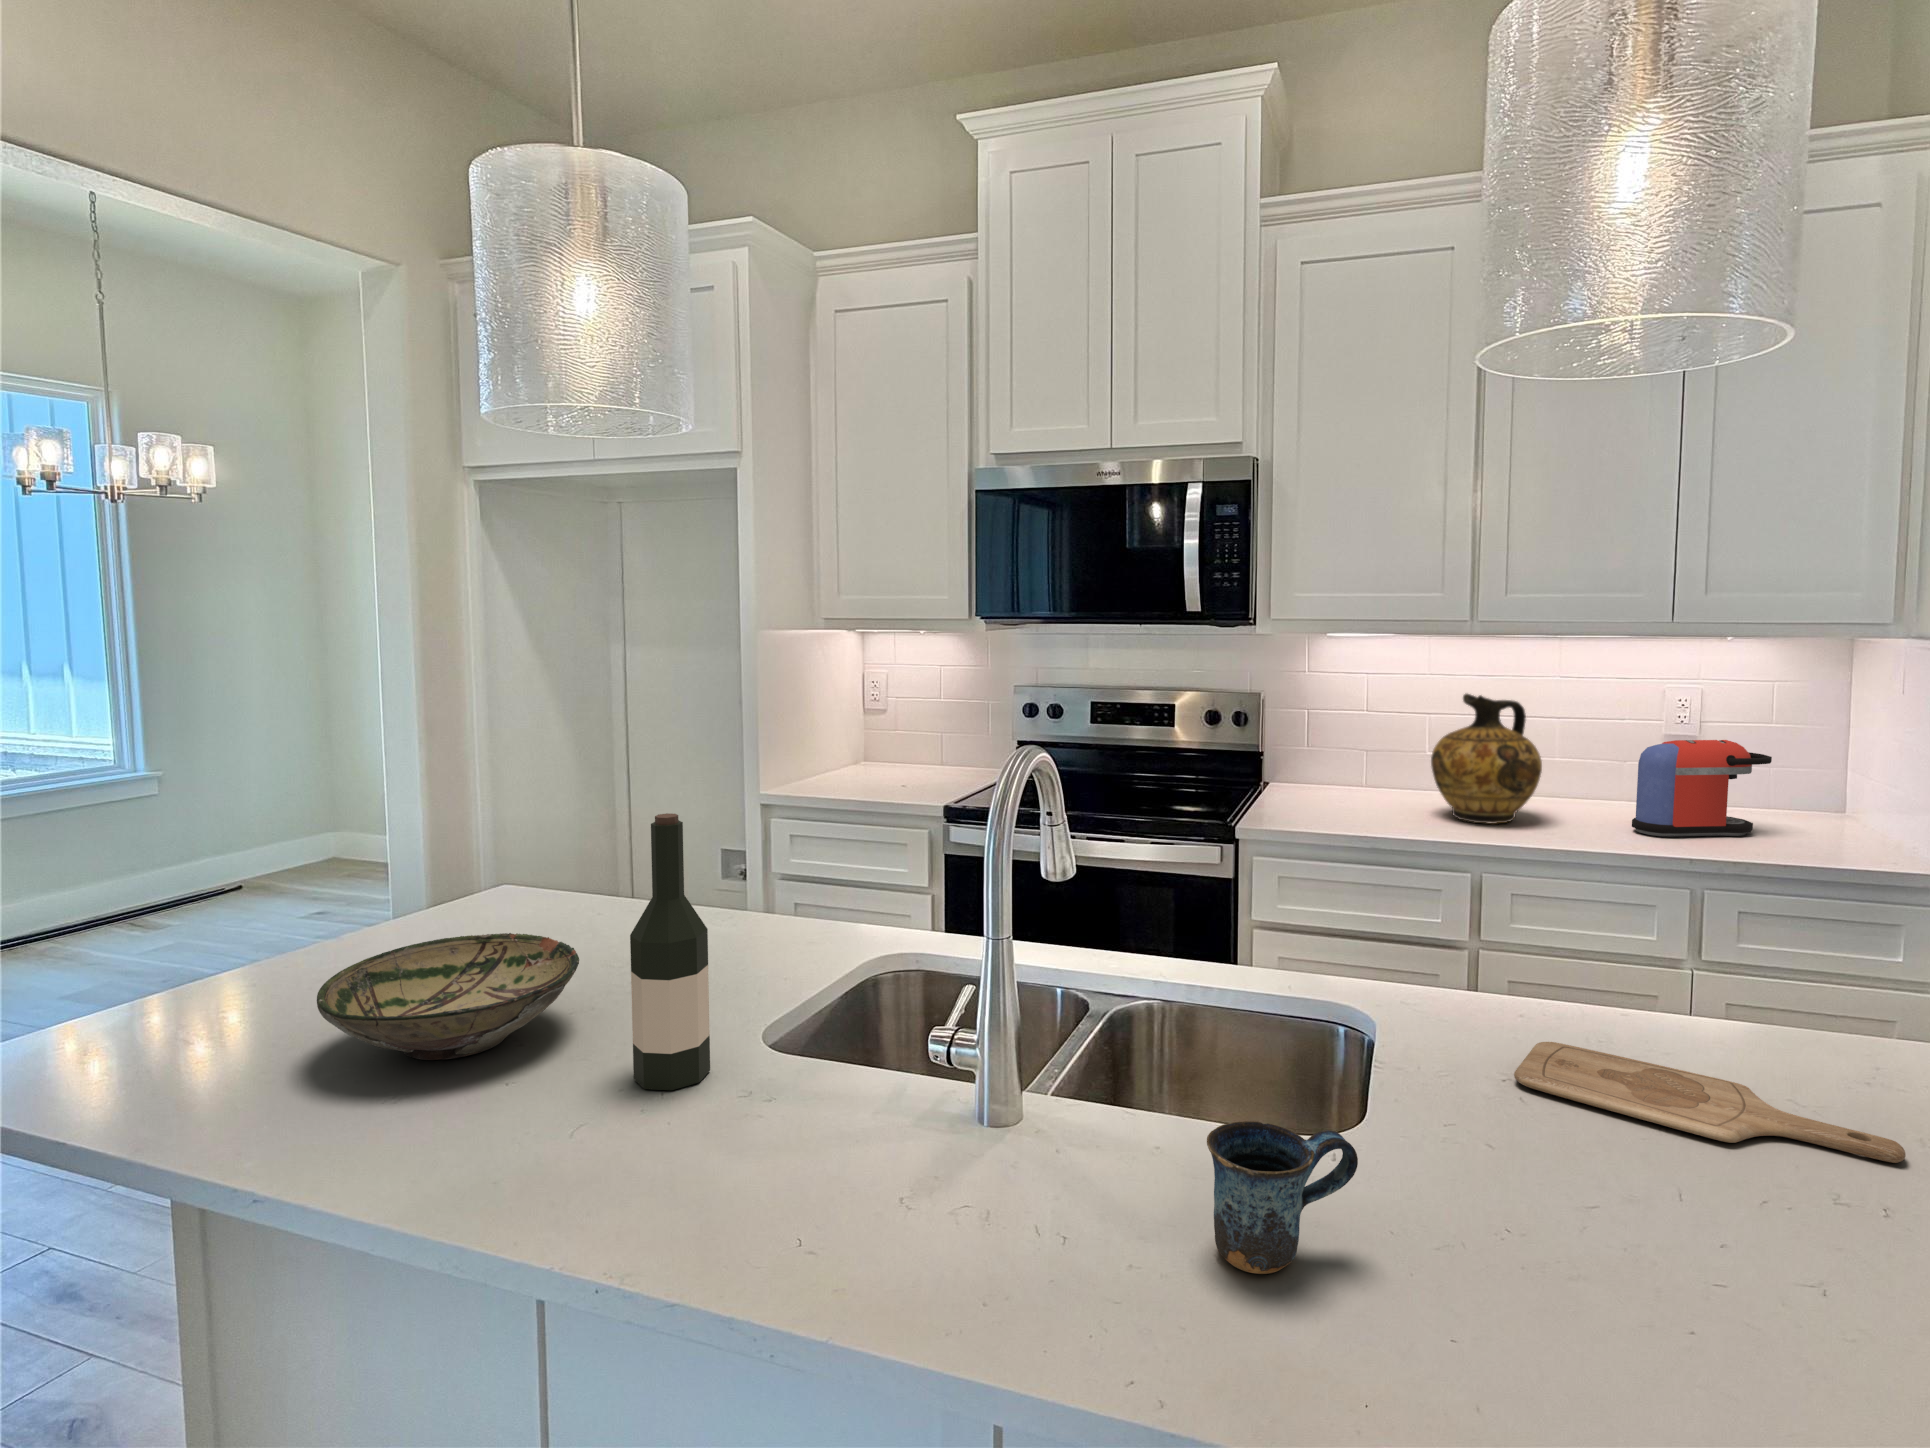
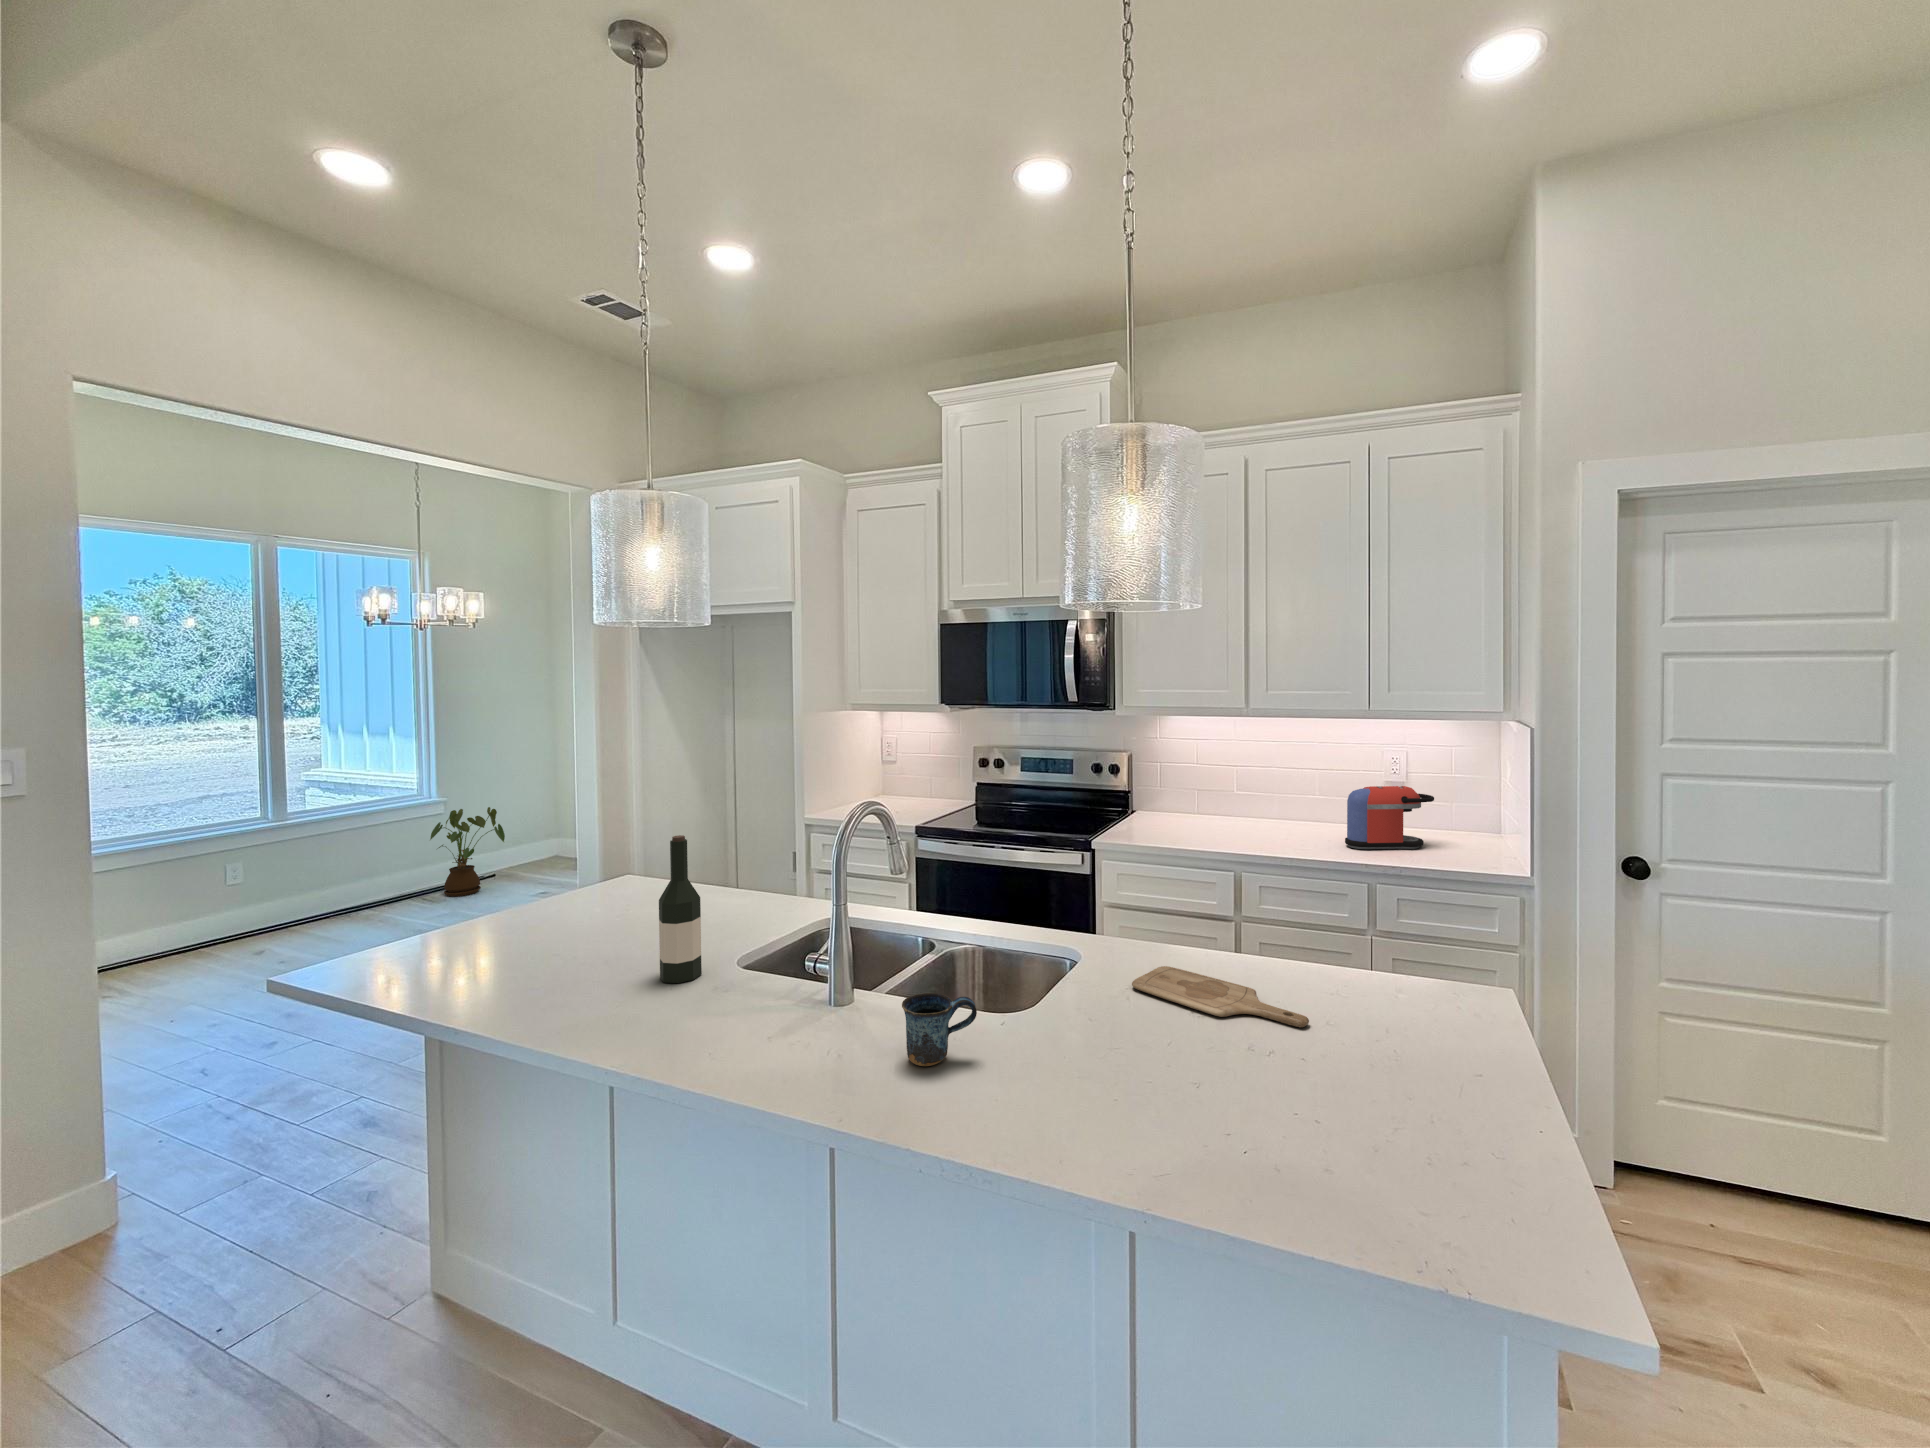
ceramic jug: present [1431,694,1542,824] -> none [1221,756,1290,840]
house plant: none [136,779,256,914] -> present [430,807,505,897]
bowl: present [317,933,579,1060] -> none [501,901,642,967]

